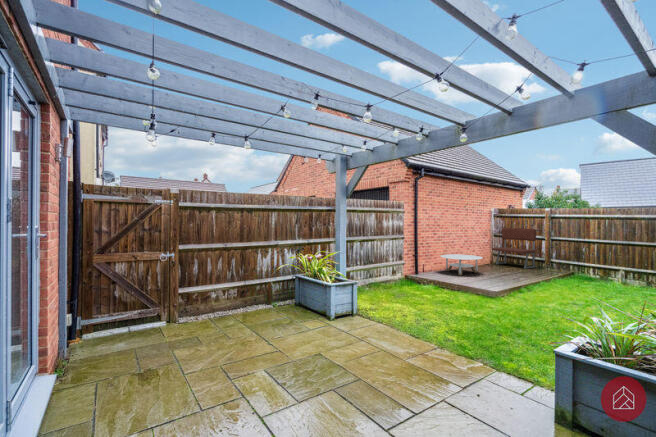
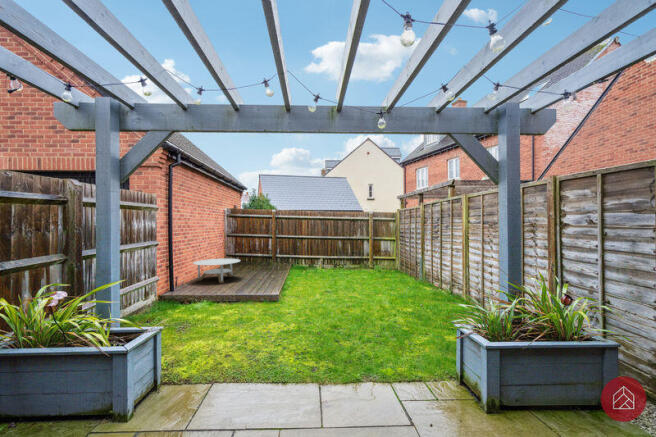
bench: present [492,228,536,269] -> none [228,228,267,266]

